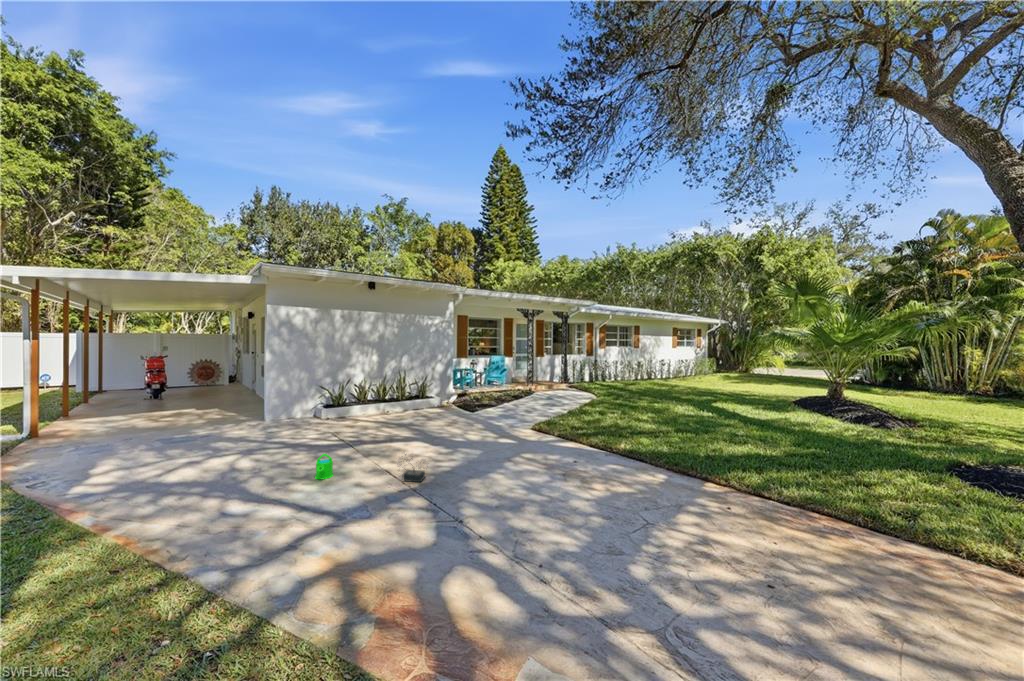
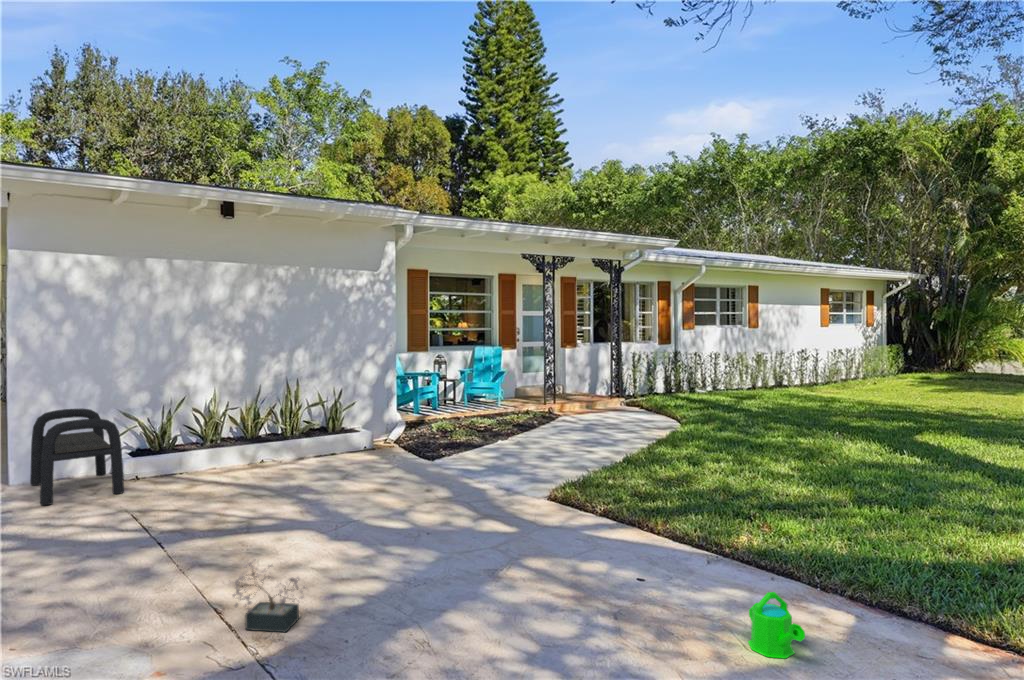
bench: none [274,384,323,431] -> present [30,409,124,505]
watering can: present [315,454,333,480] -> present [748,592,805,658]

